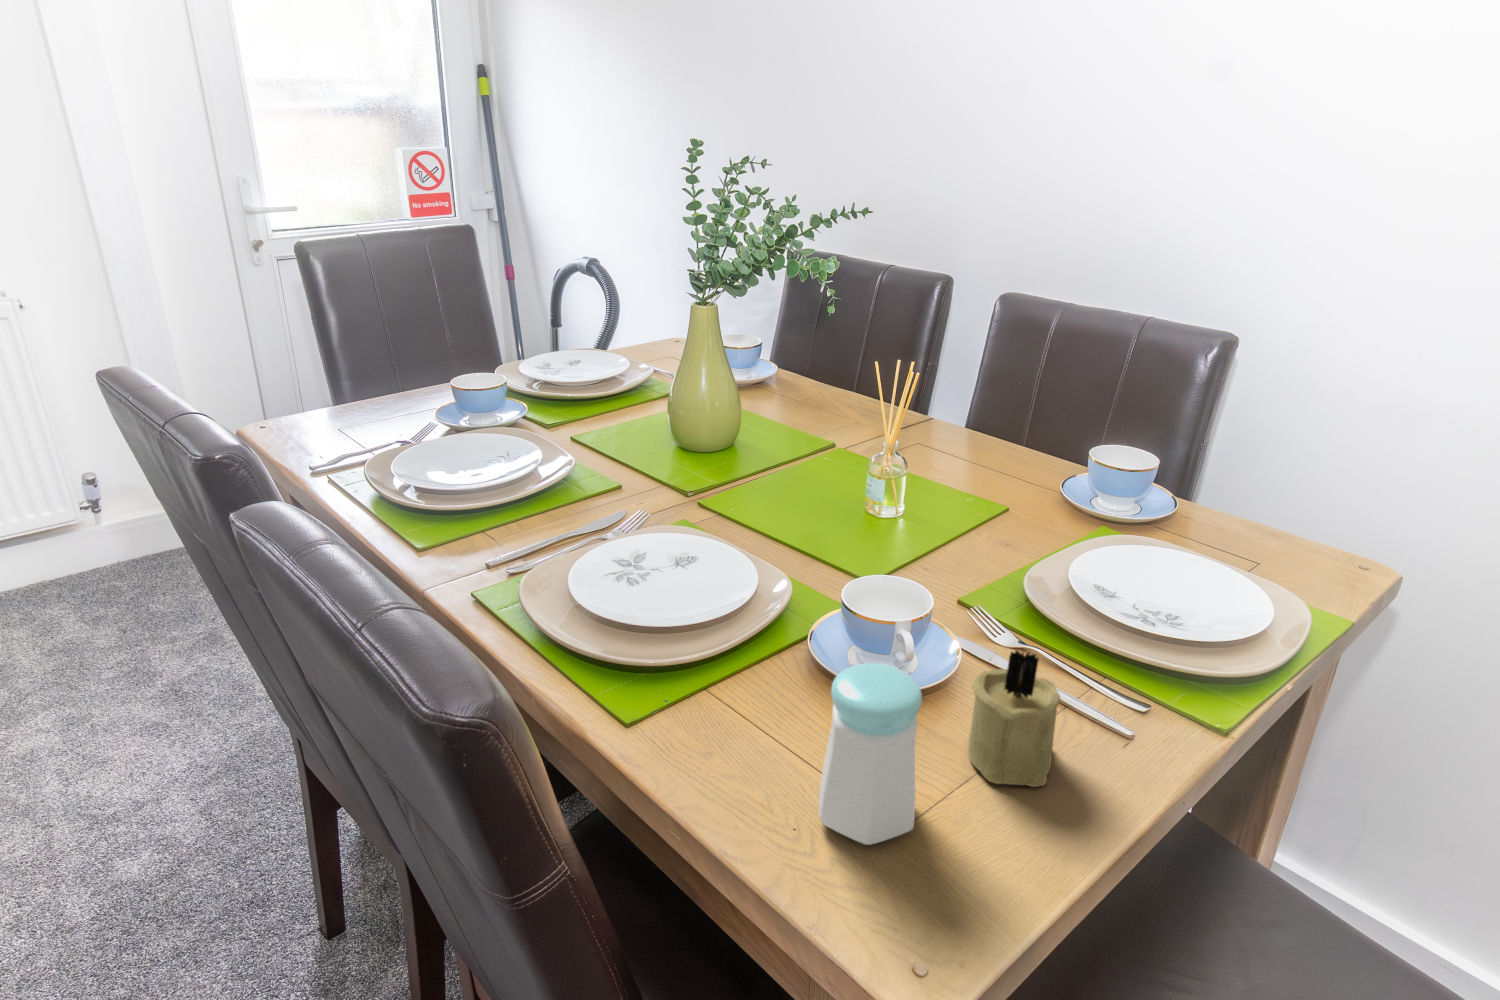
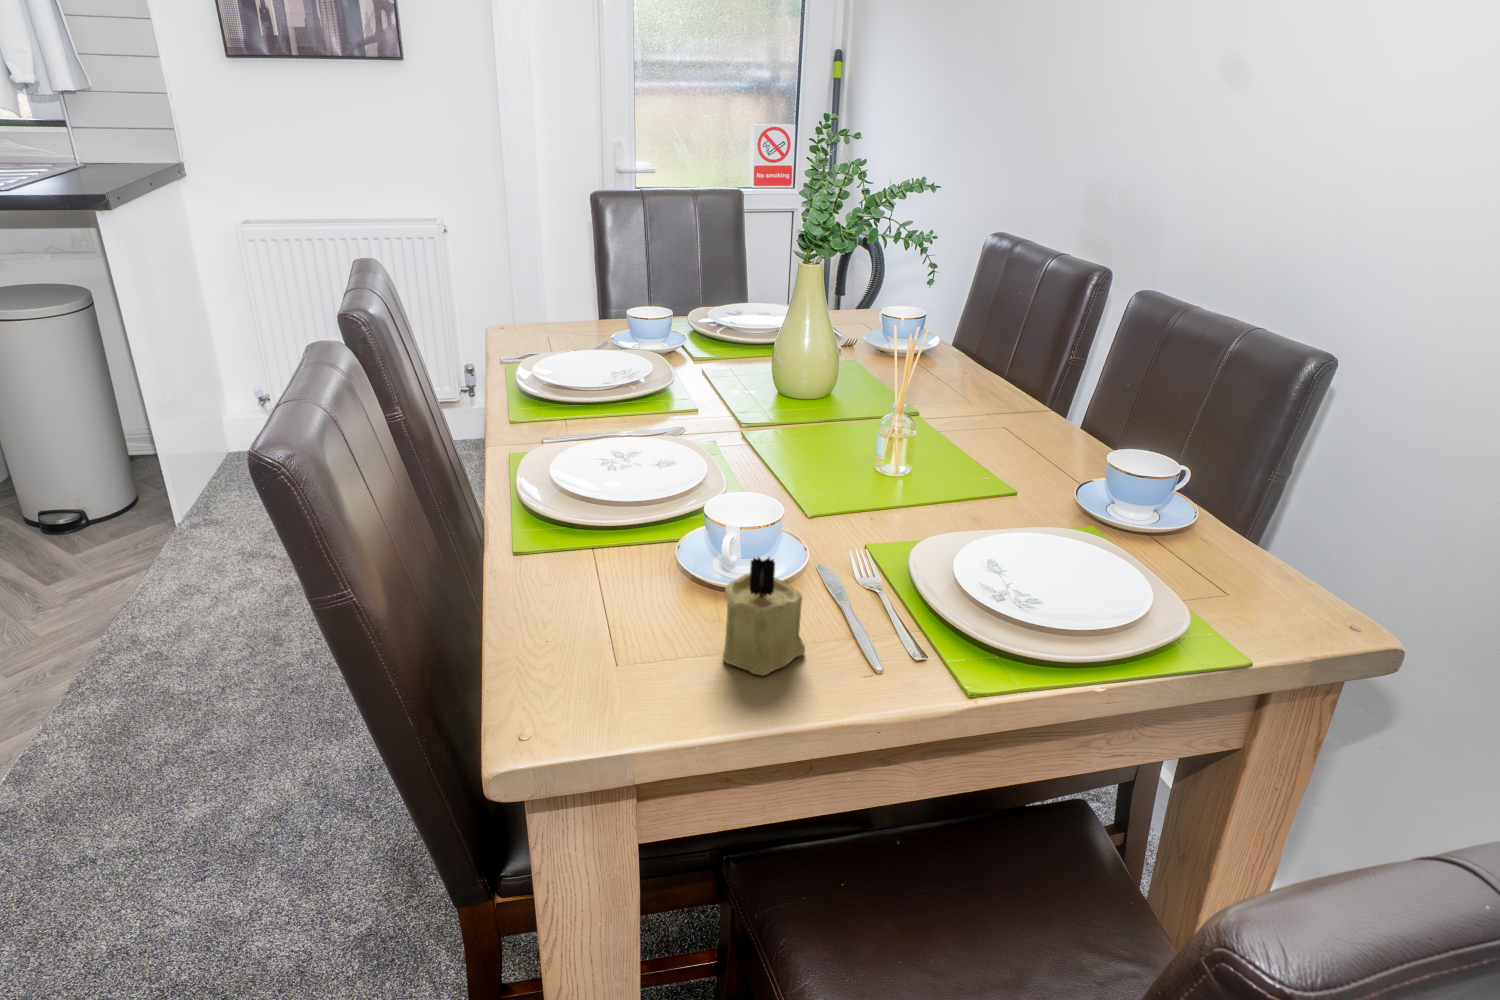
salt shaker: present [819,663,922,845] -> none [569,528,651,666]

